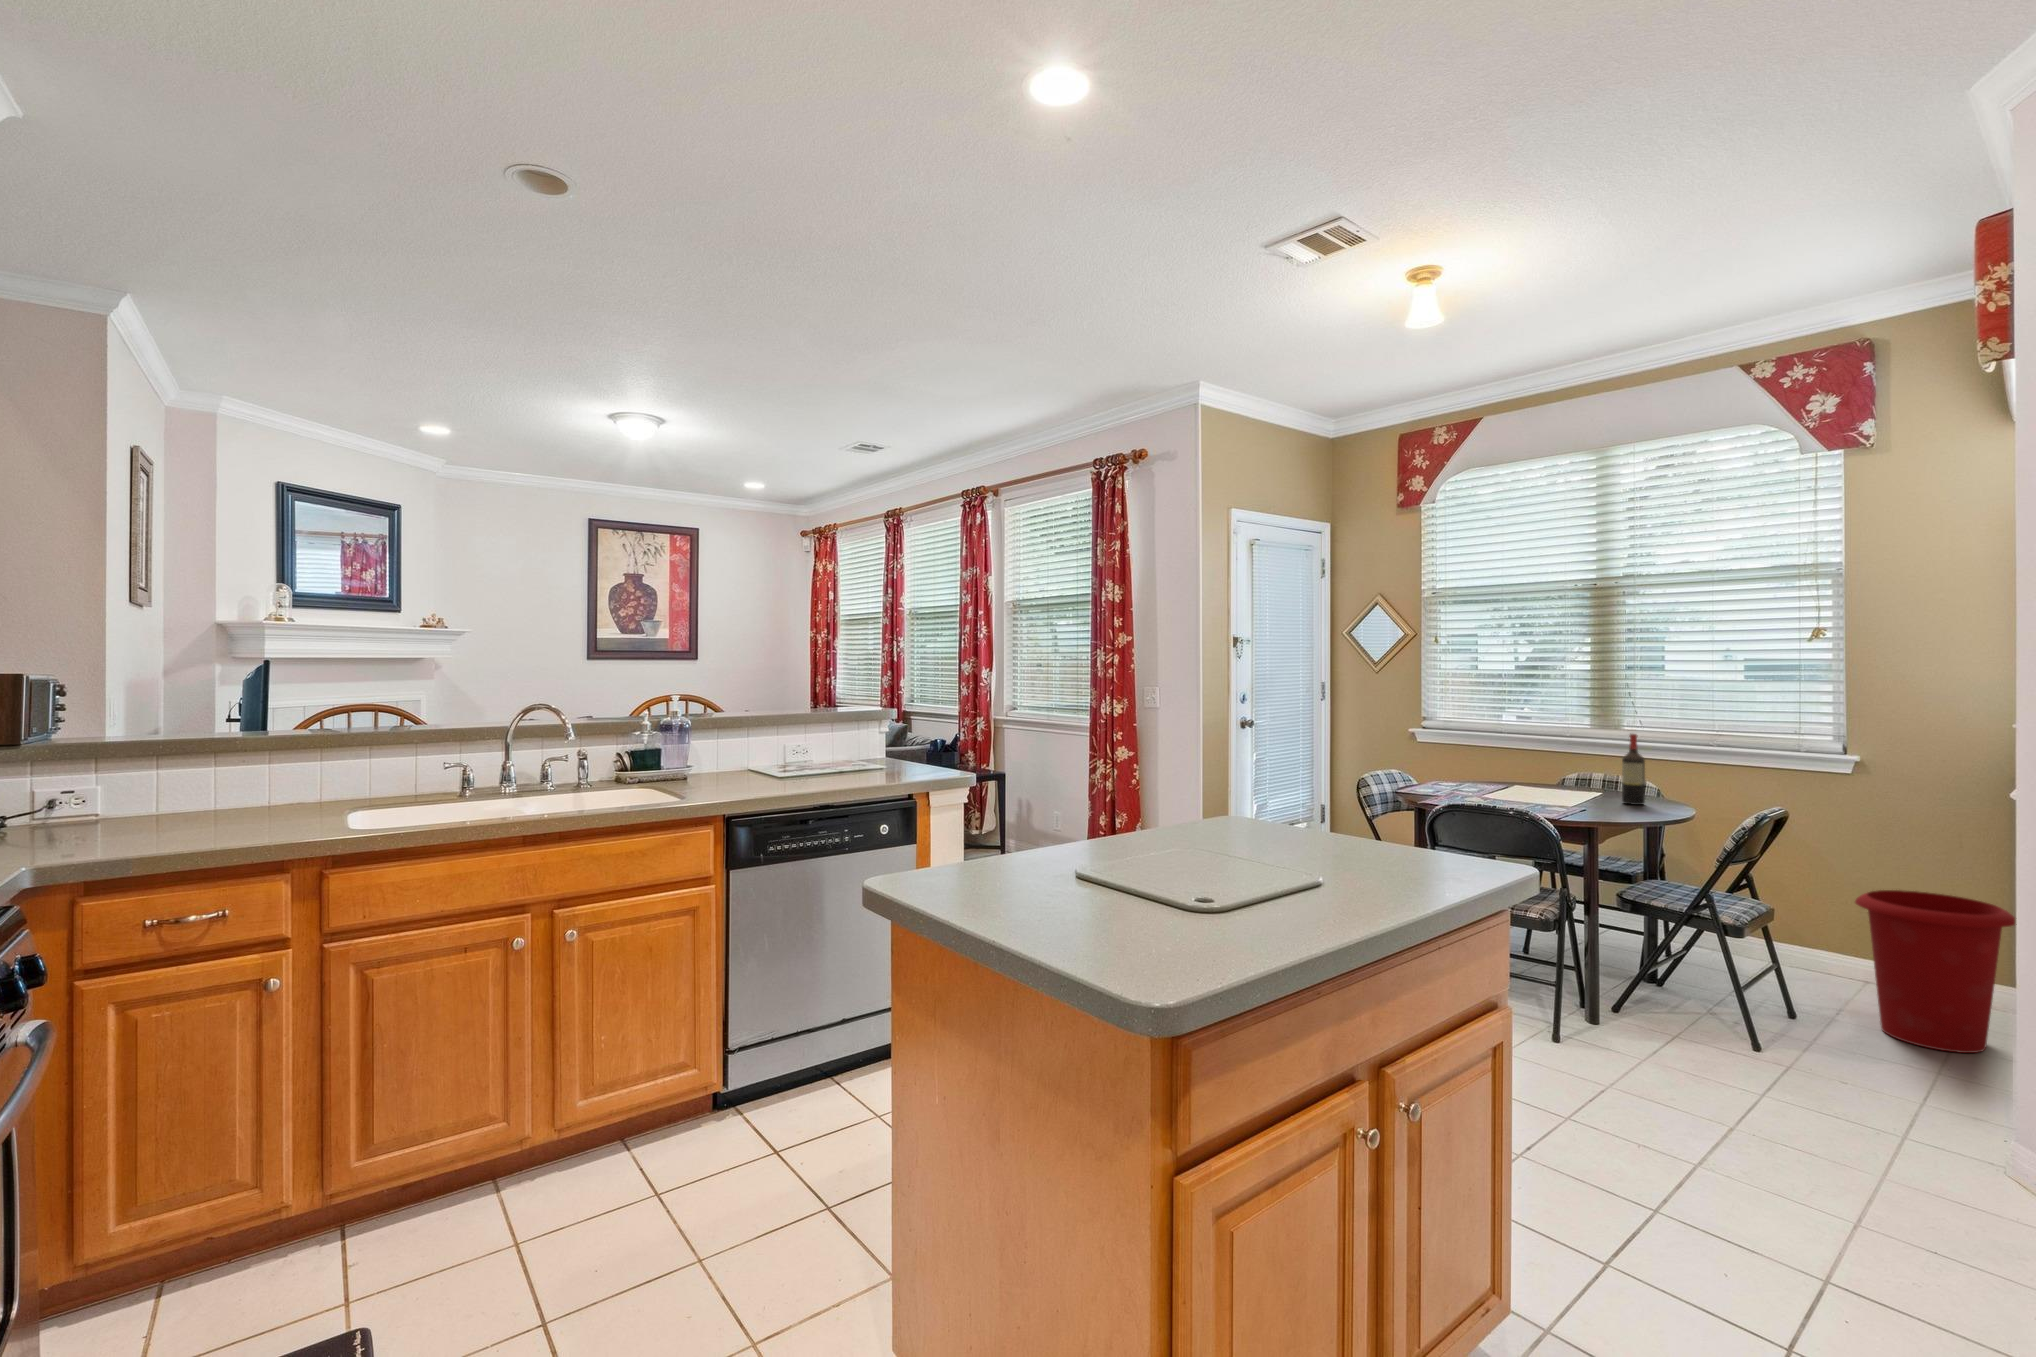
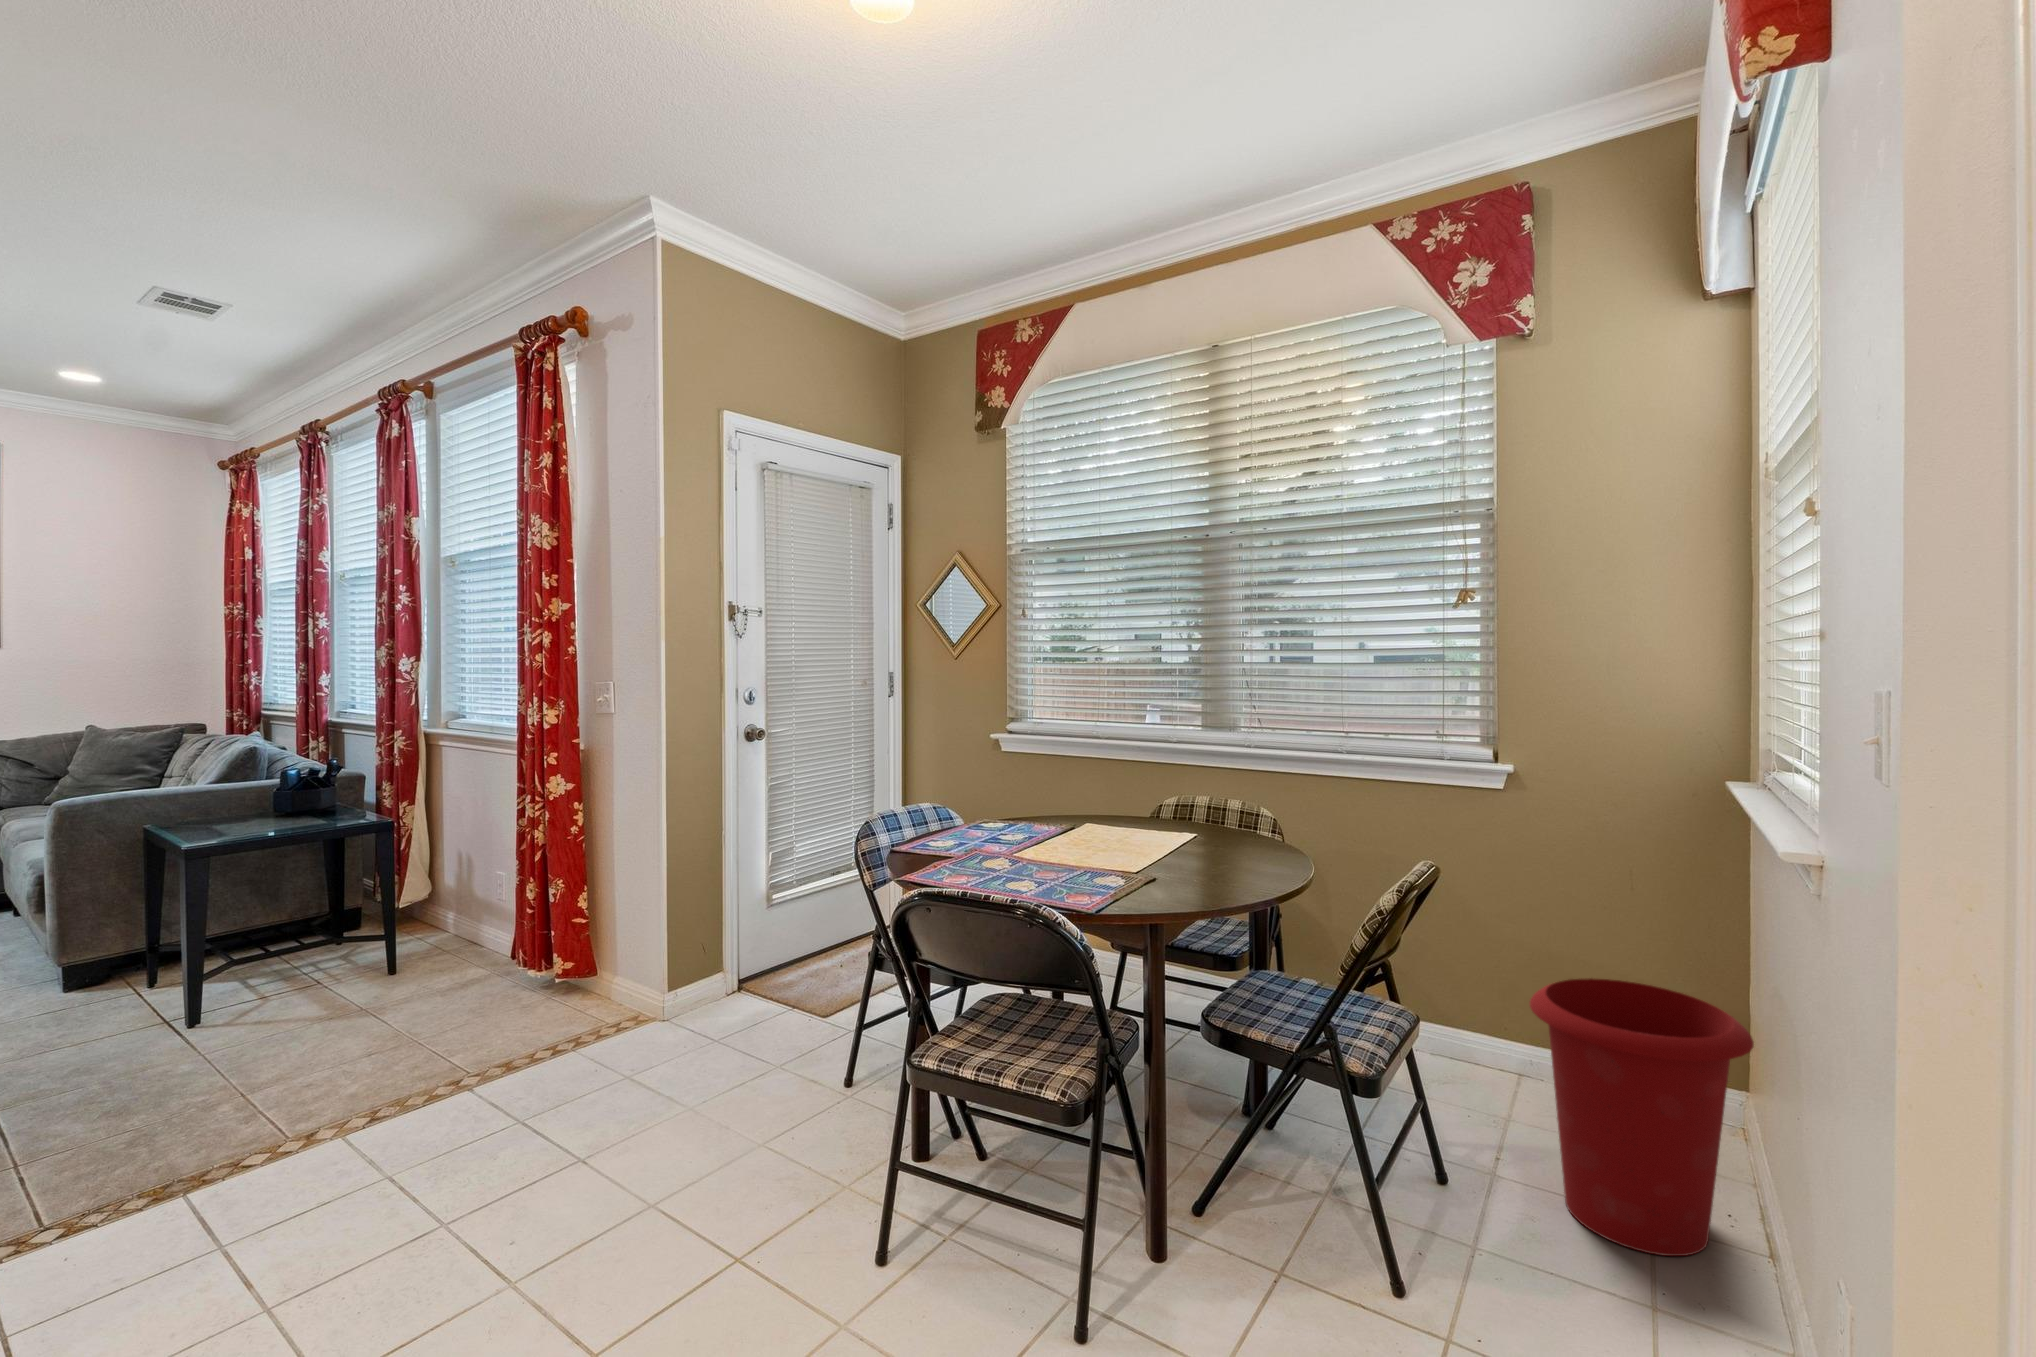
wine bottle: present [1622,734,1645,805] -> none [1218,745,1248,857]

